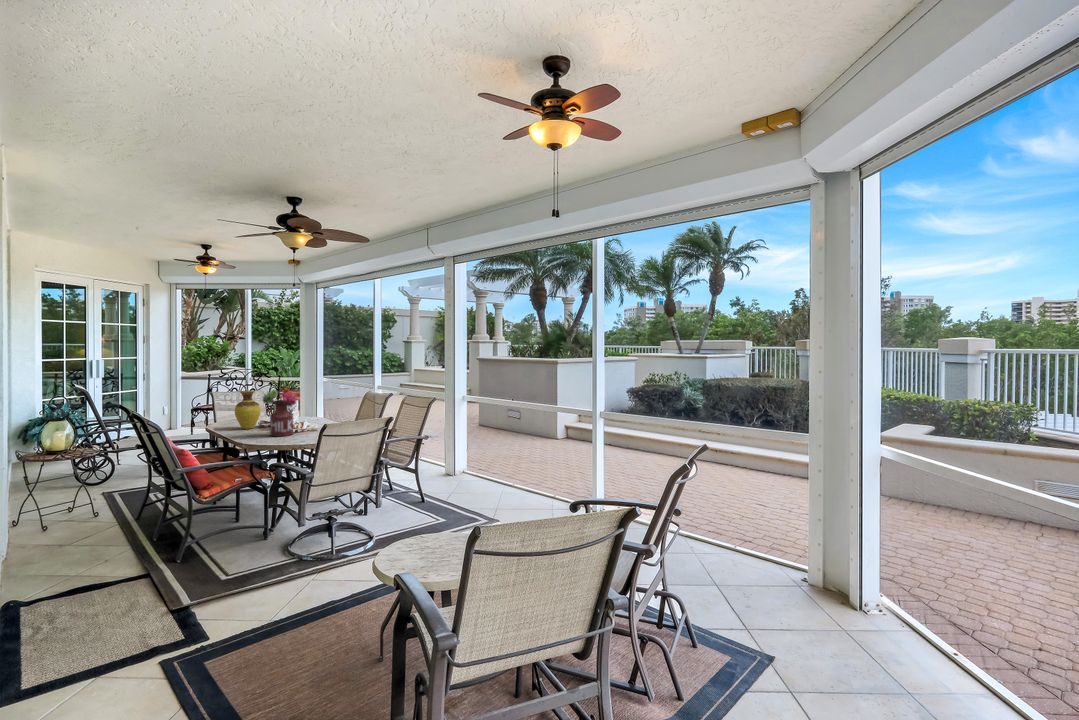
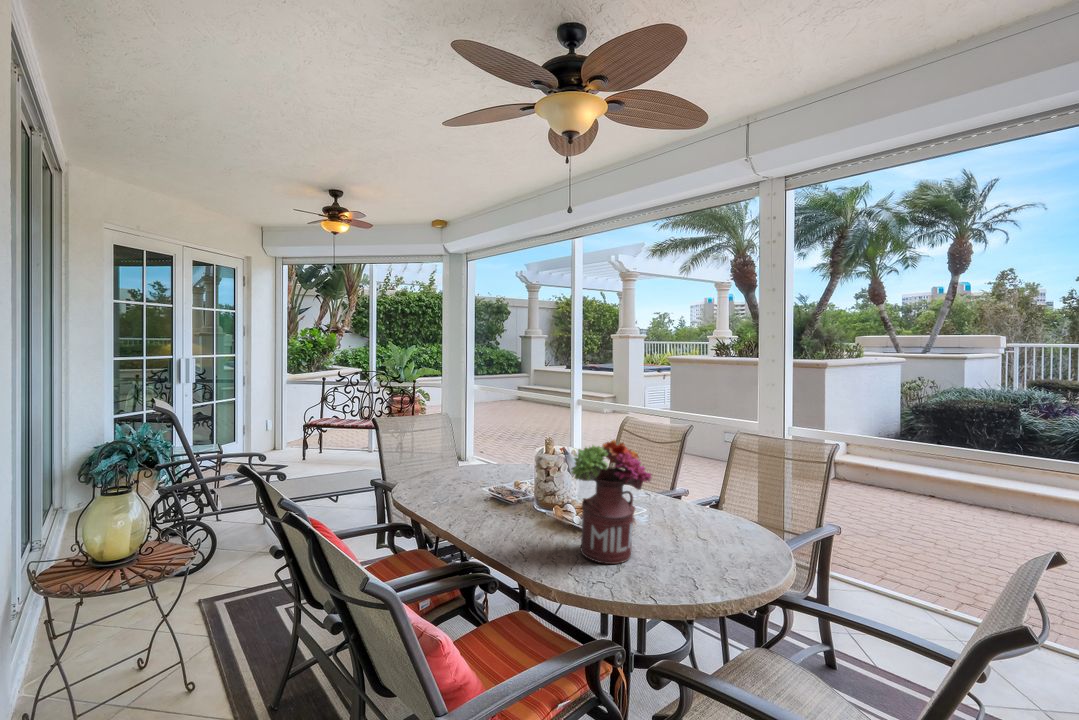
vase: present [235,391,261,429] -> none [467,434,516,519]

